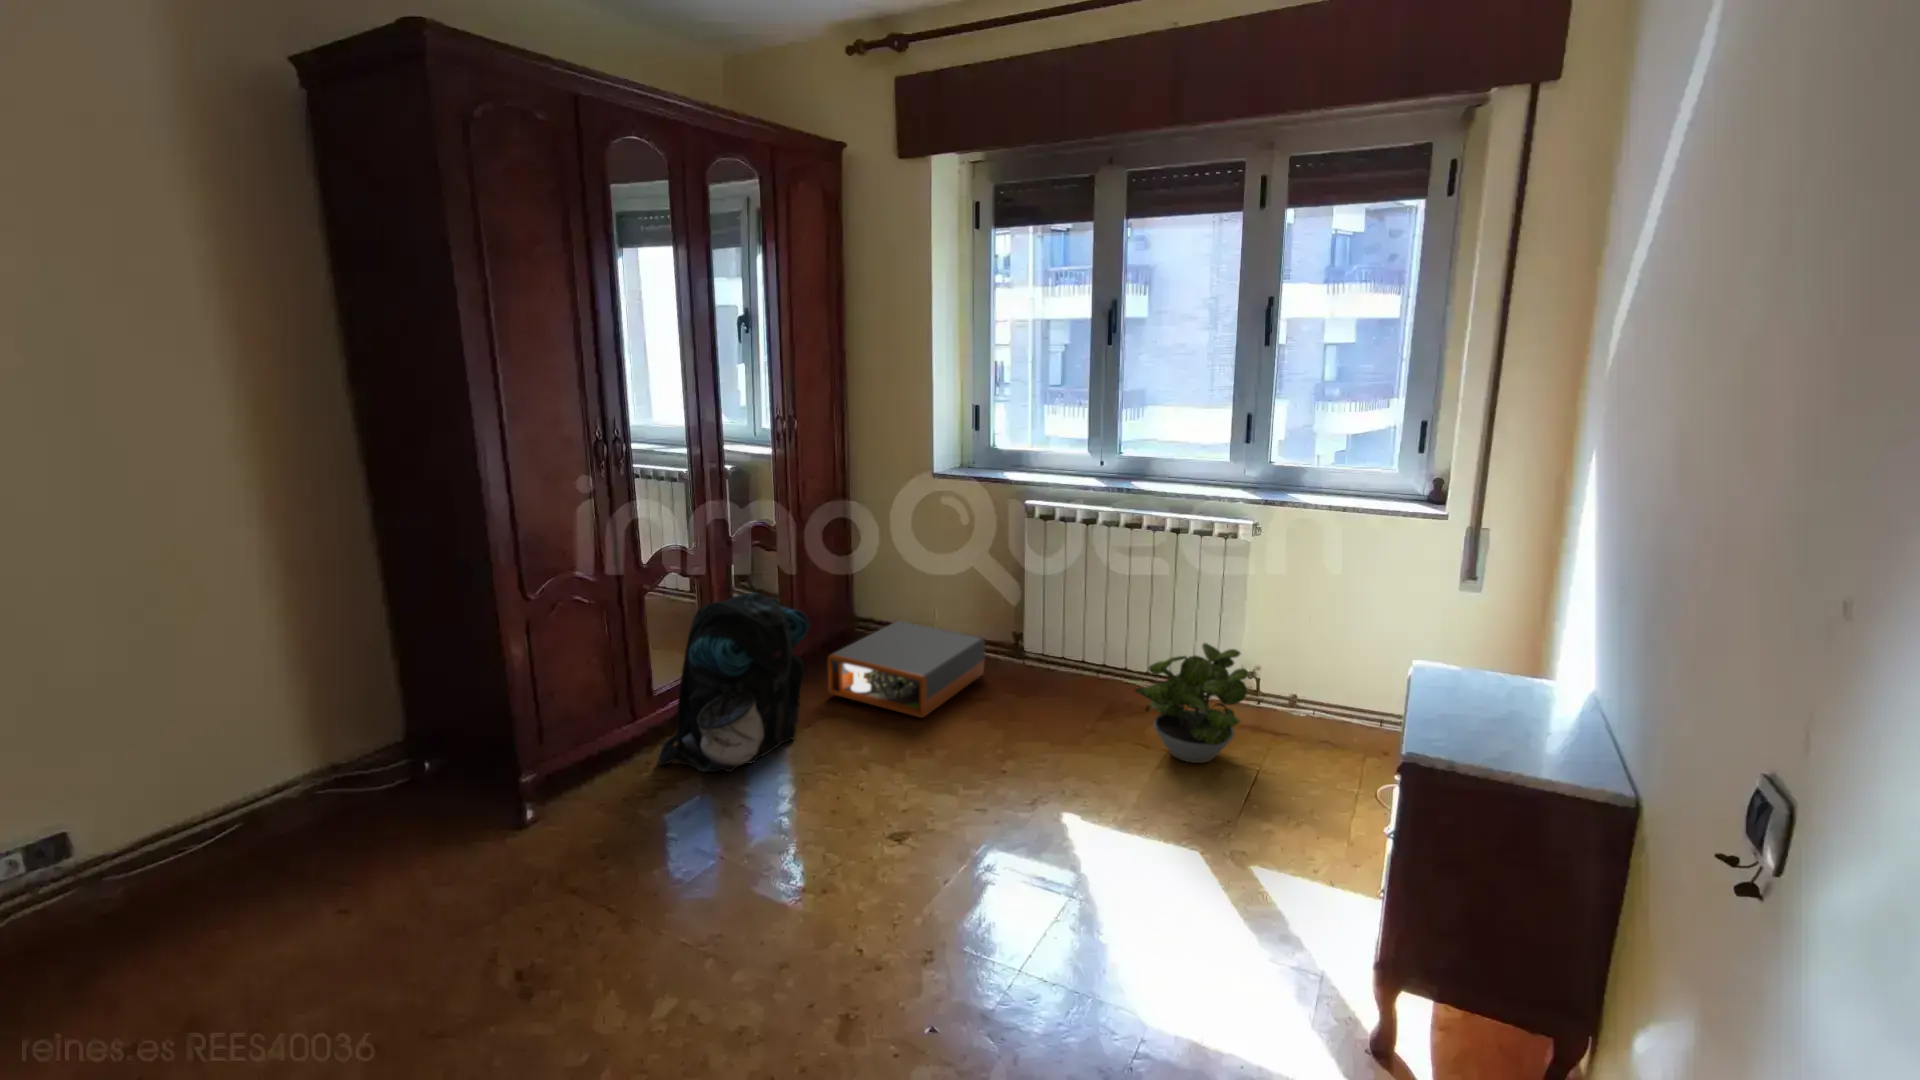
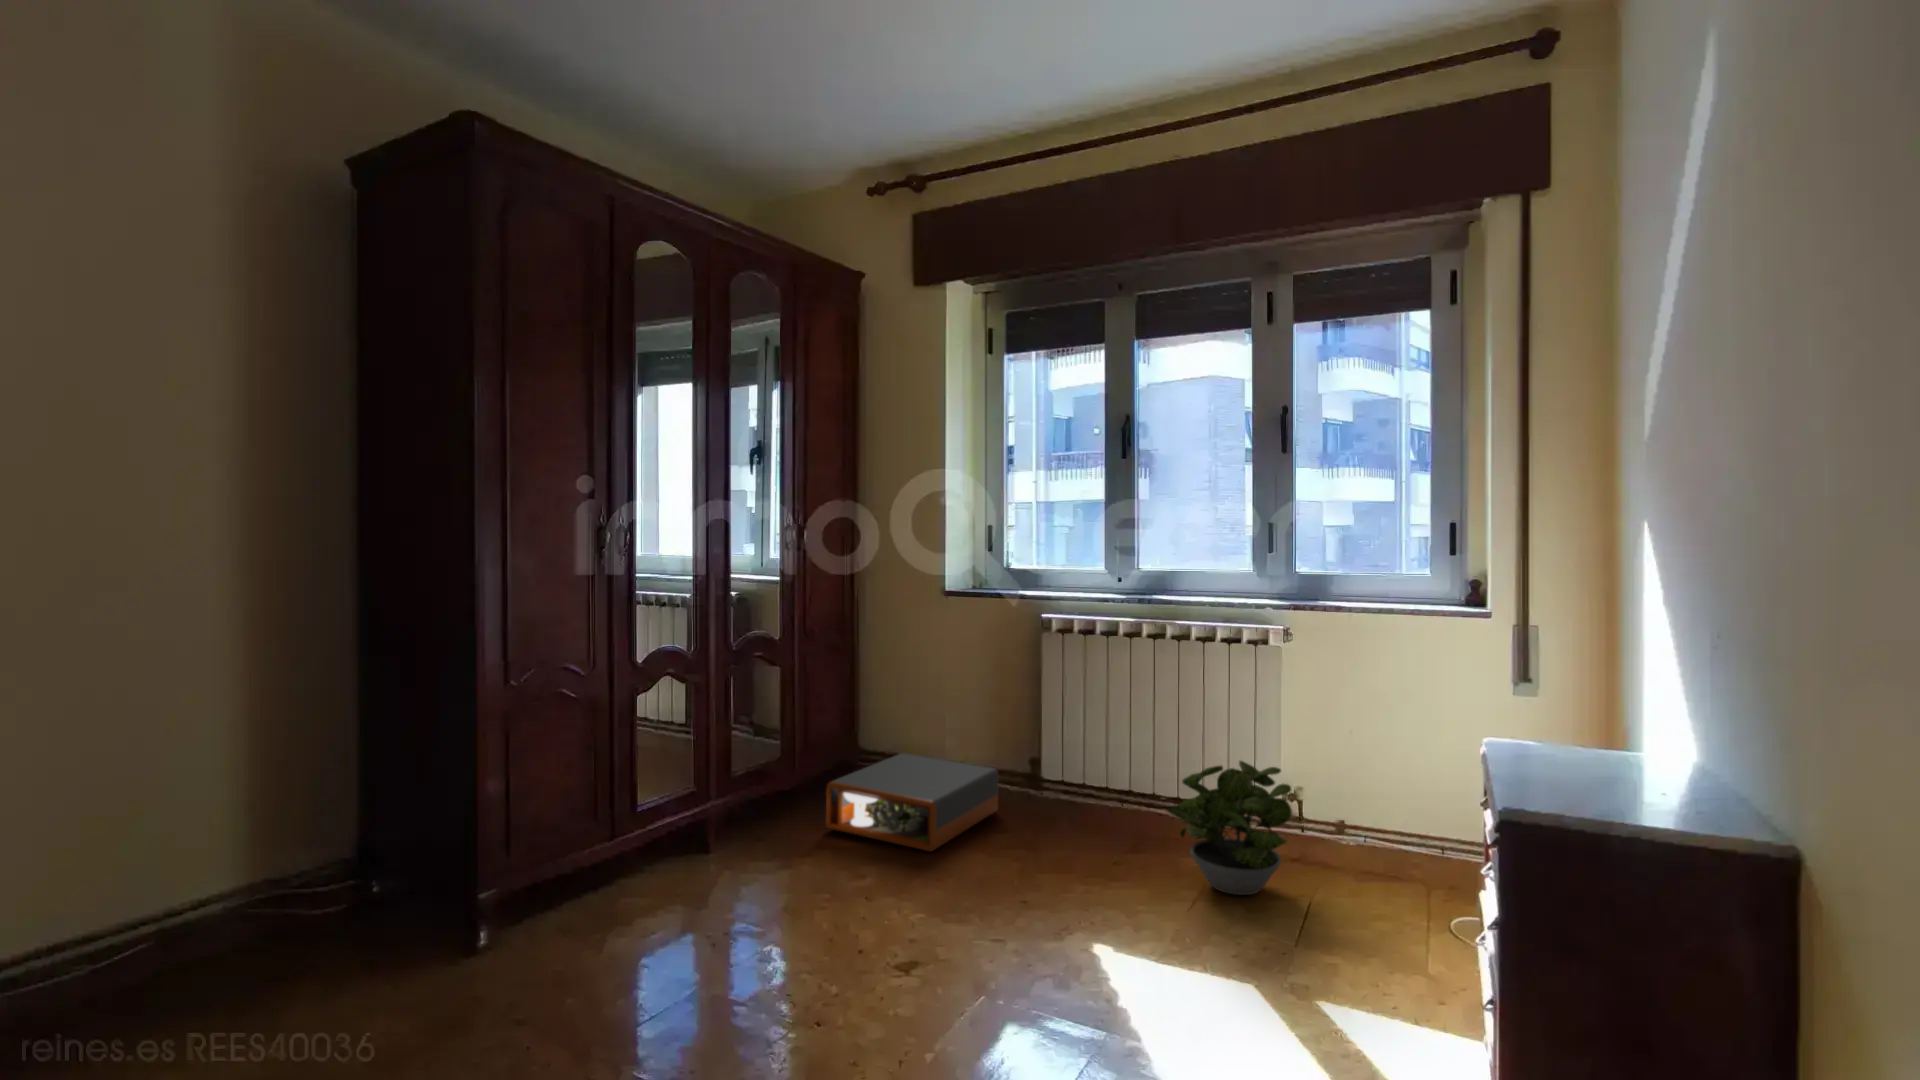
backpack: present [658,592,810,772] -> none [635,701,810,903]

